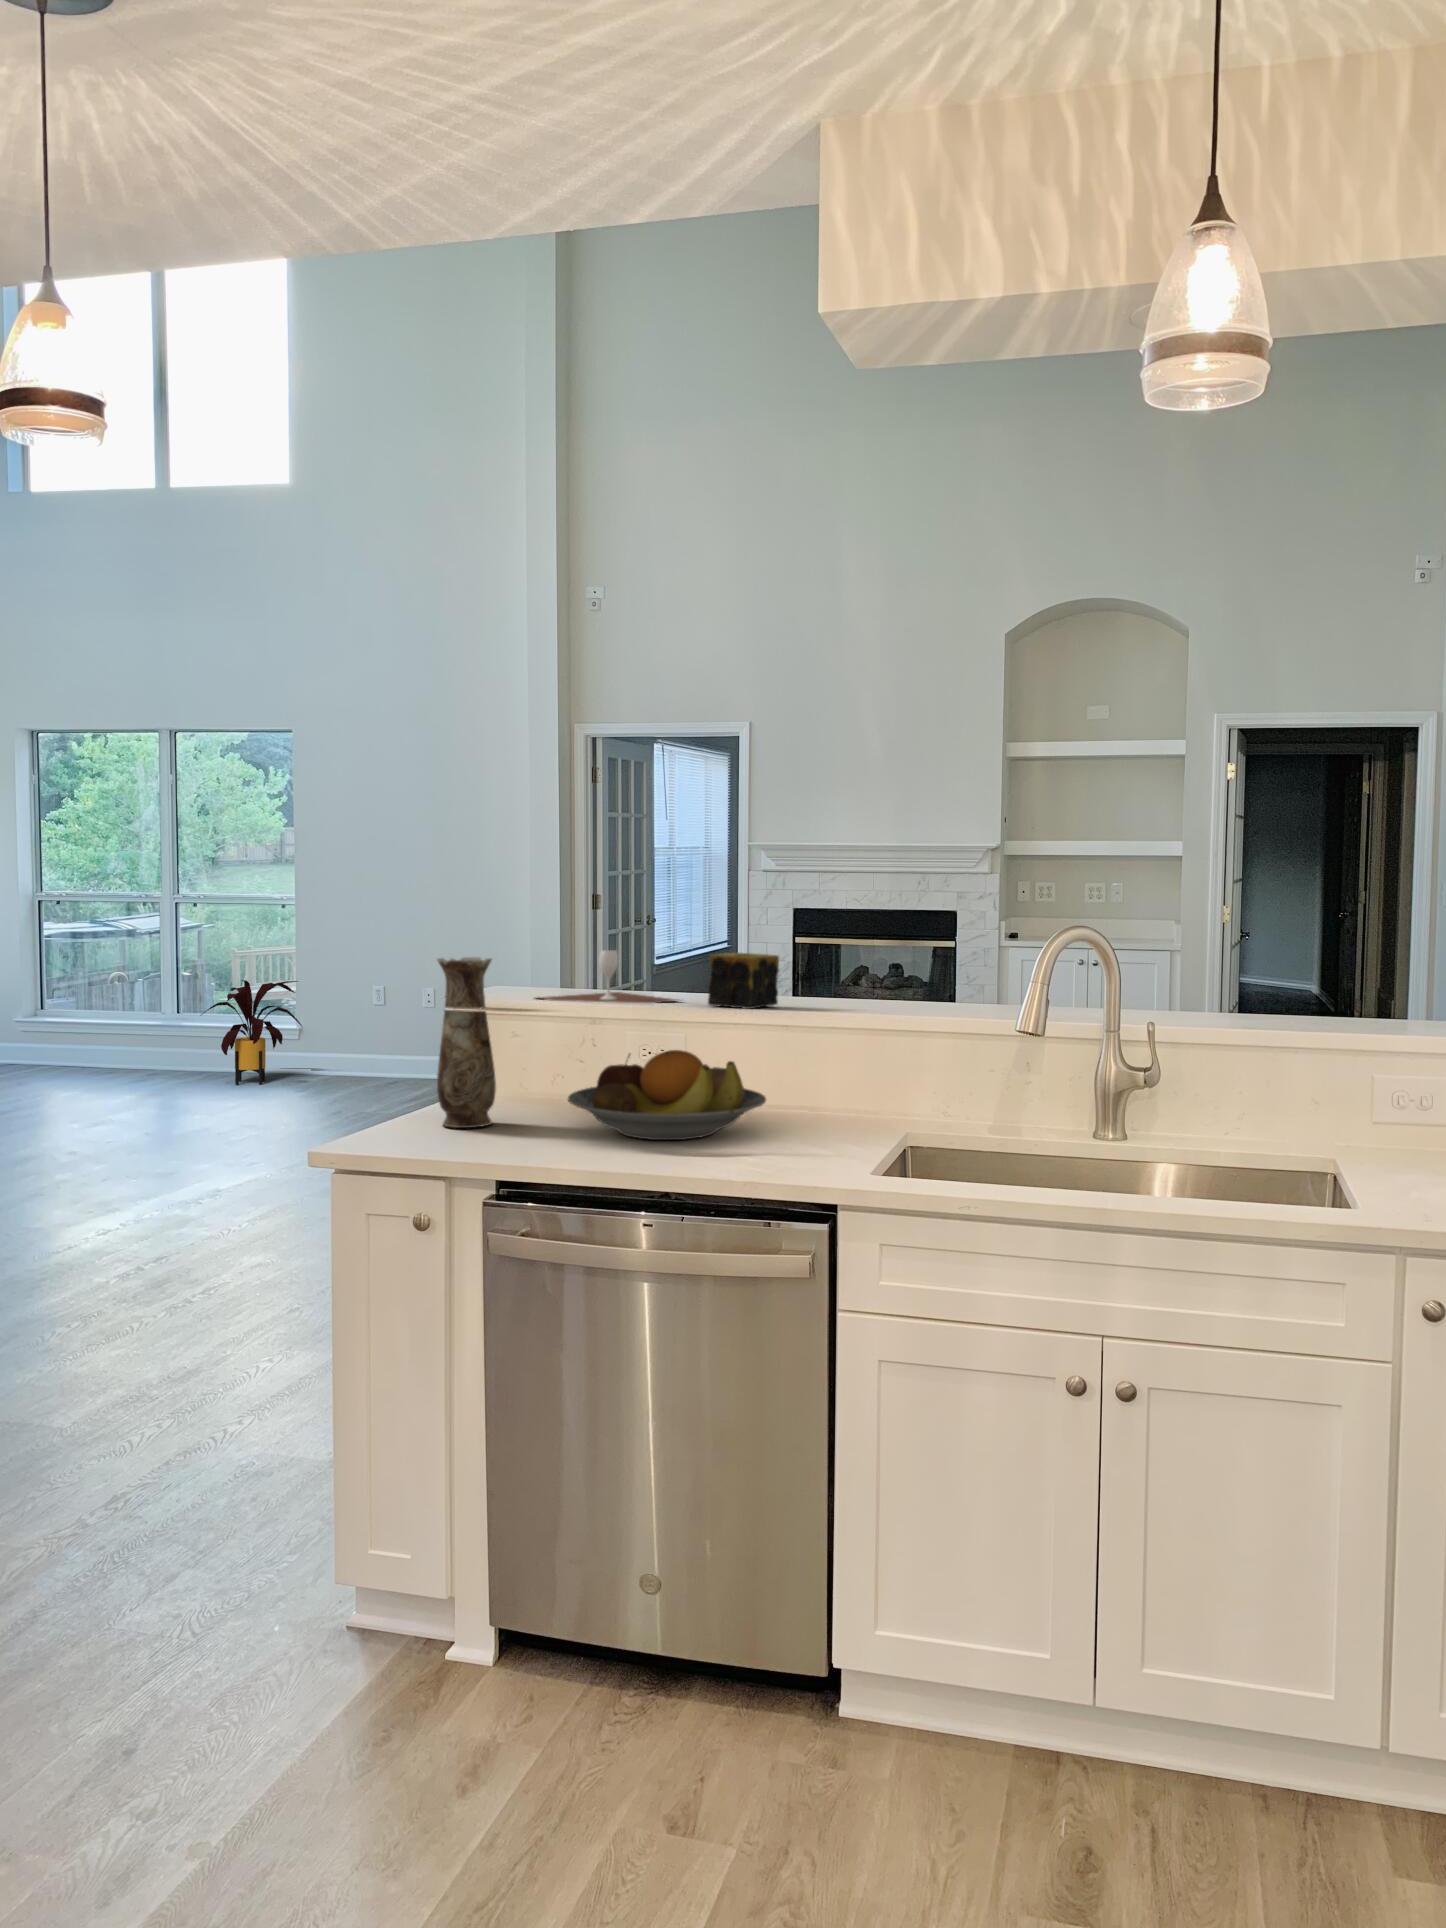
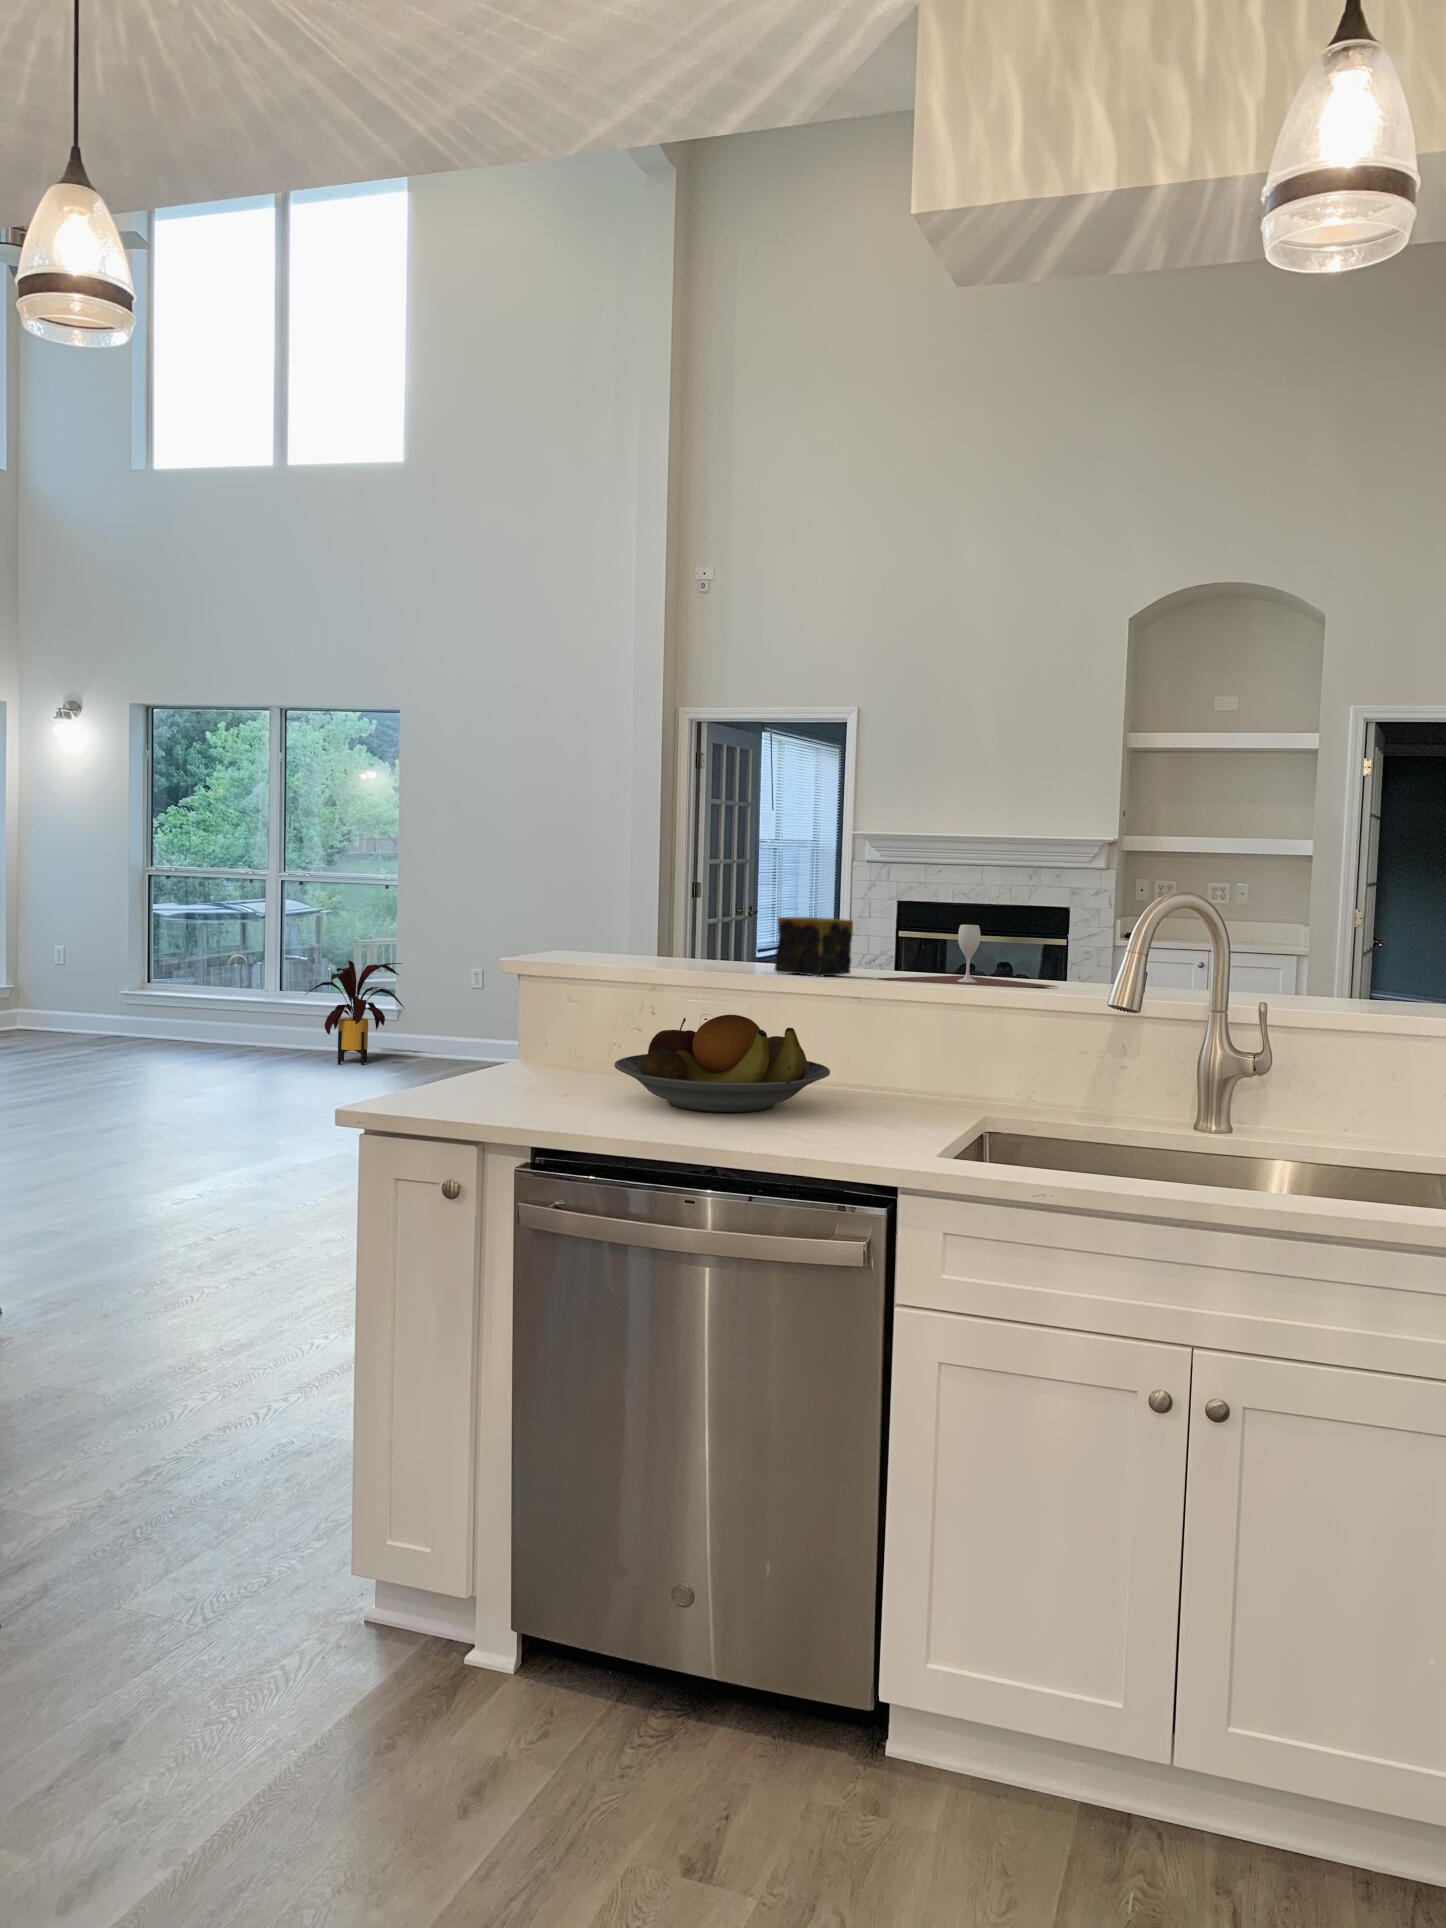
wine glass: present [535,950,677,1003] -> present [878,925,1057,988]
vase: present [437,957,496,1128] -> none [479,910,541,1092]

